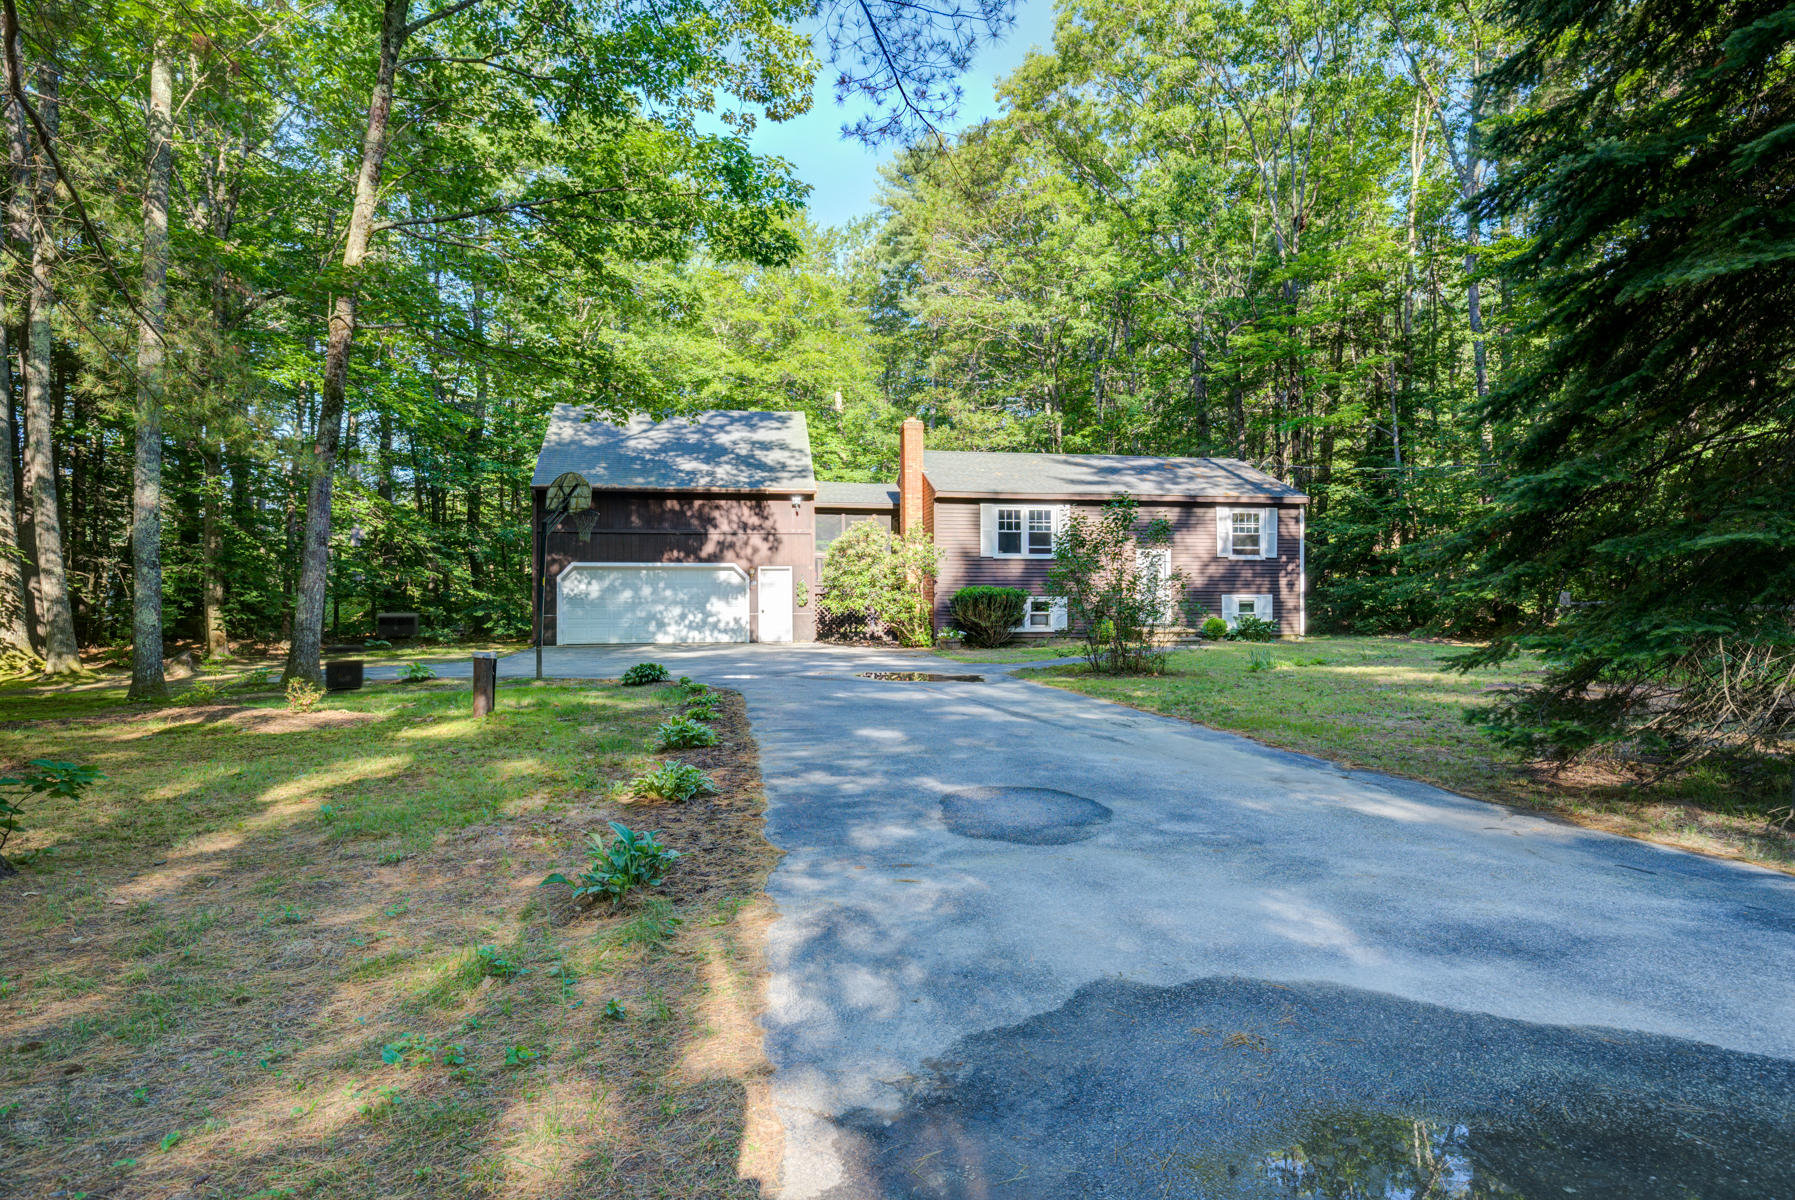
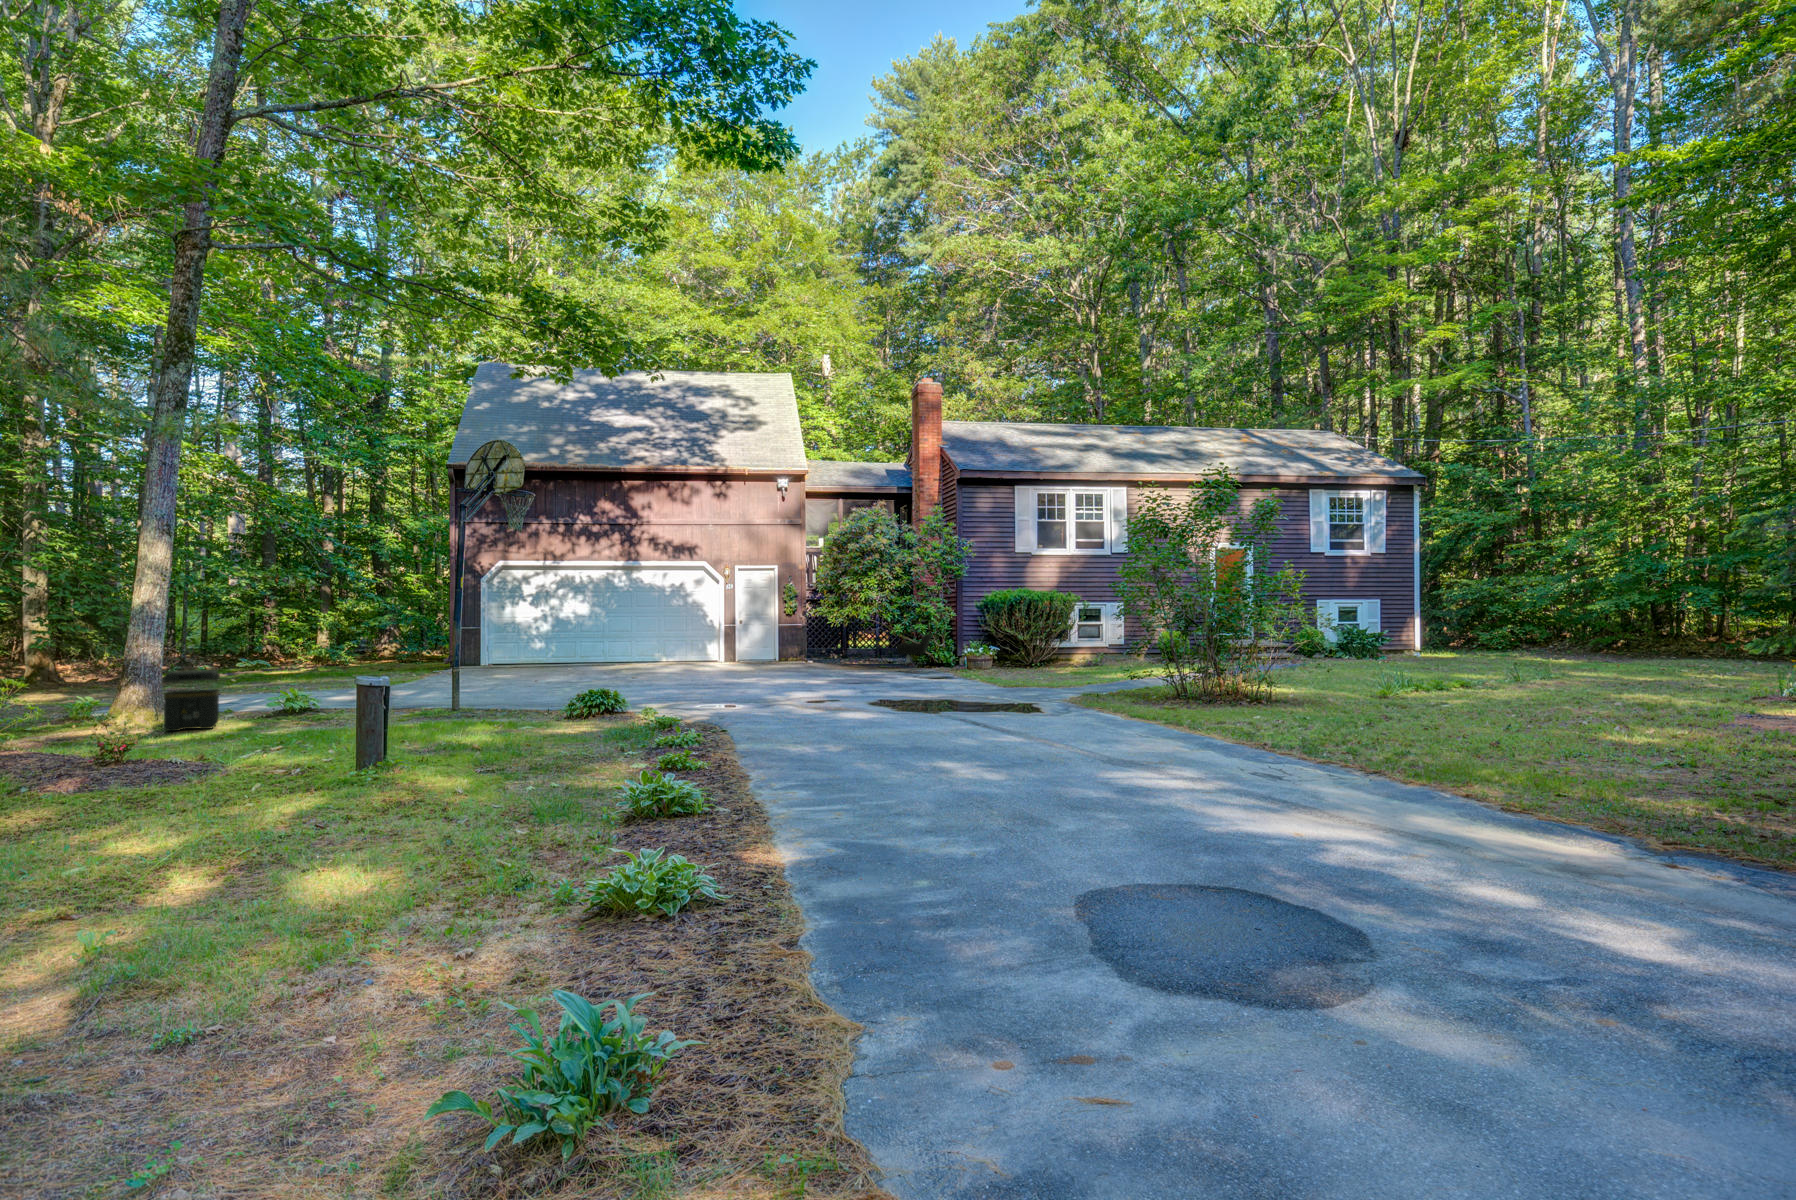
storage bench: present [377,613,418,637] -> none [259,628,311,659]
lounge chair: none [882,622,913,647] -> present [897,634,932,663]

